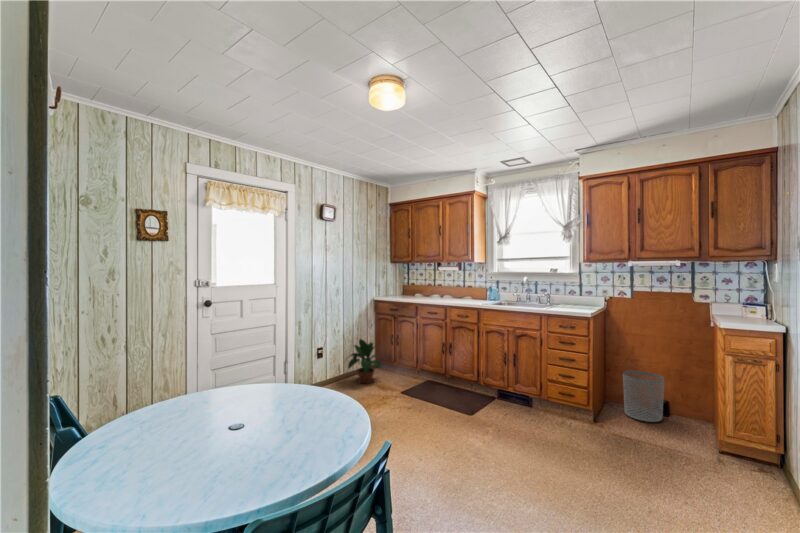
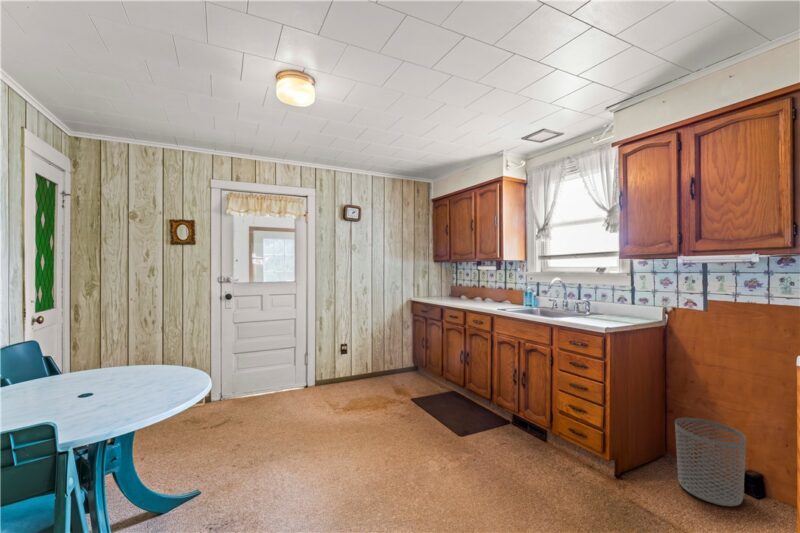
potted plant: present [348,339,381,383] -> none [370,338,413,383]

